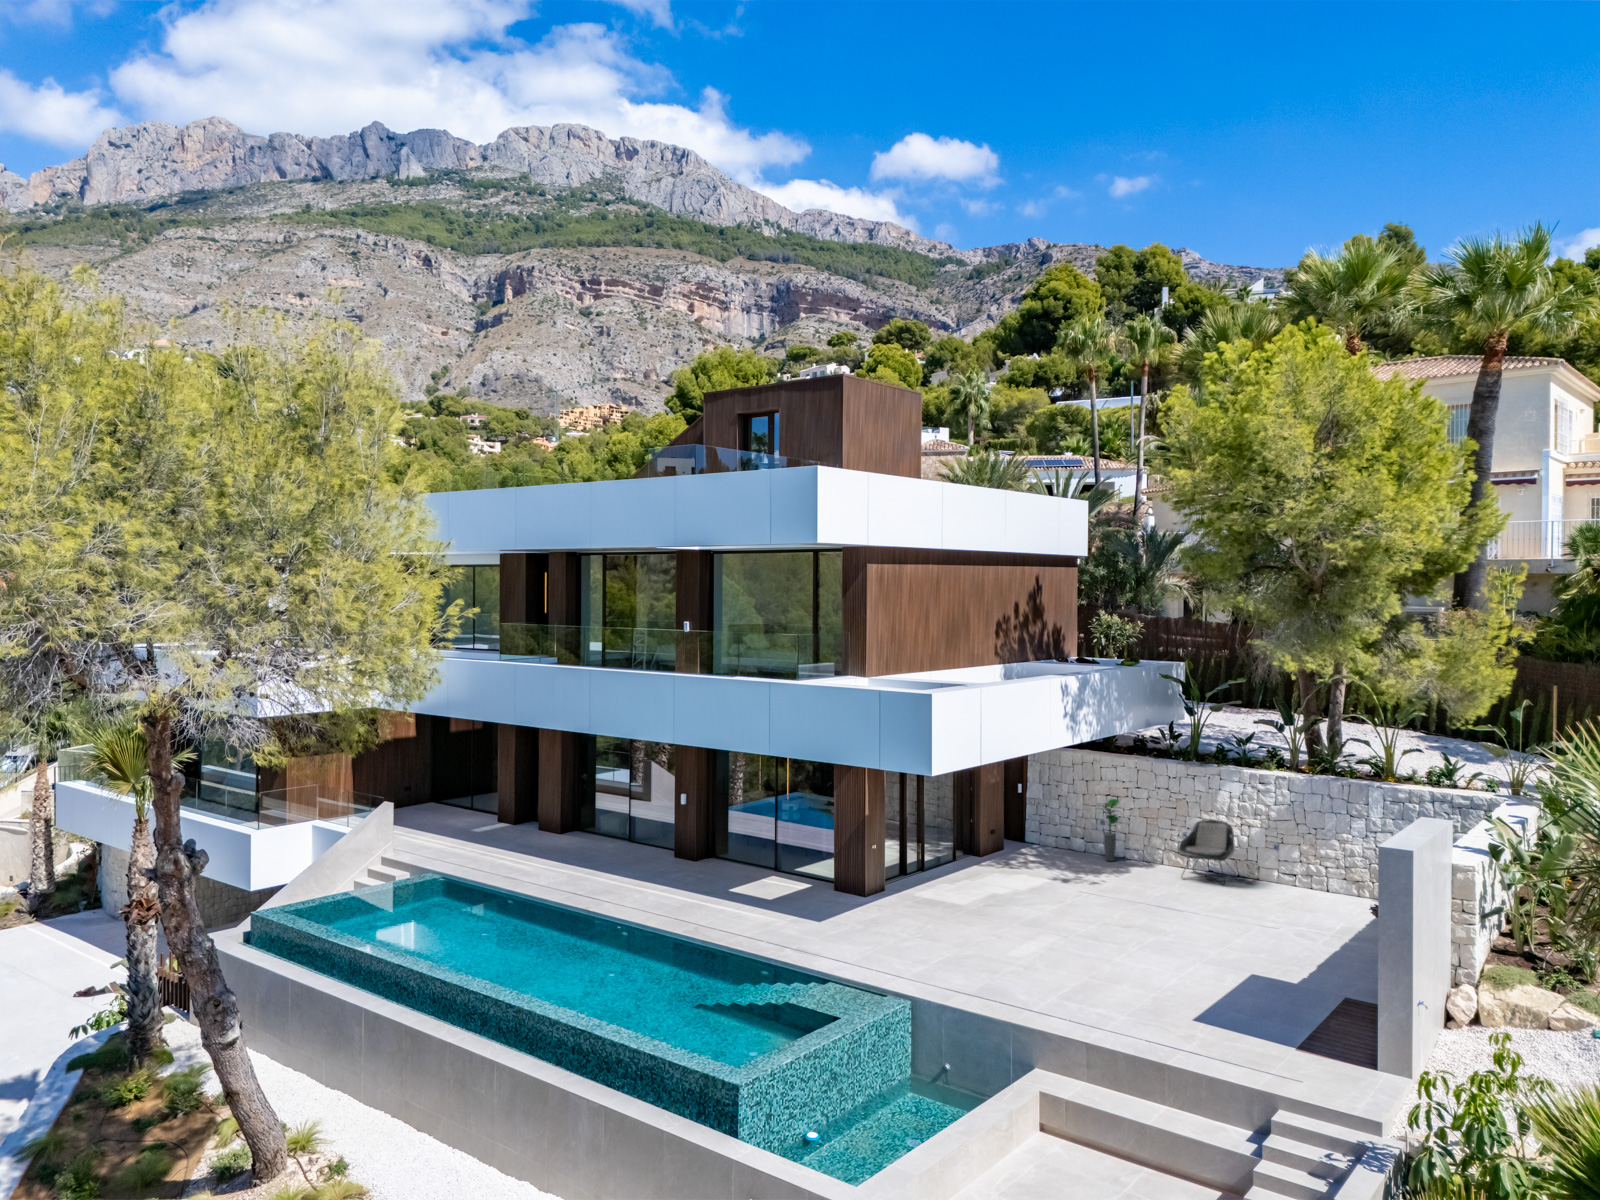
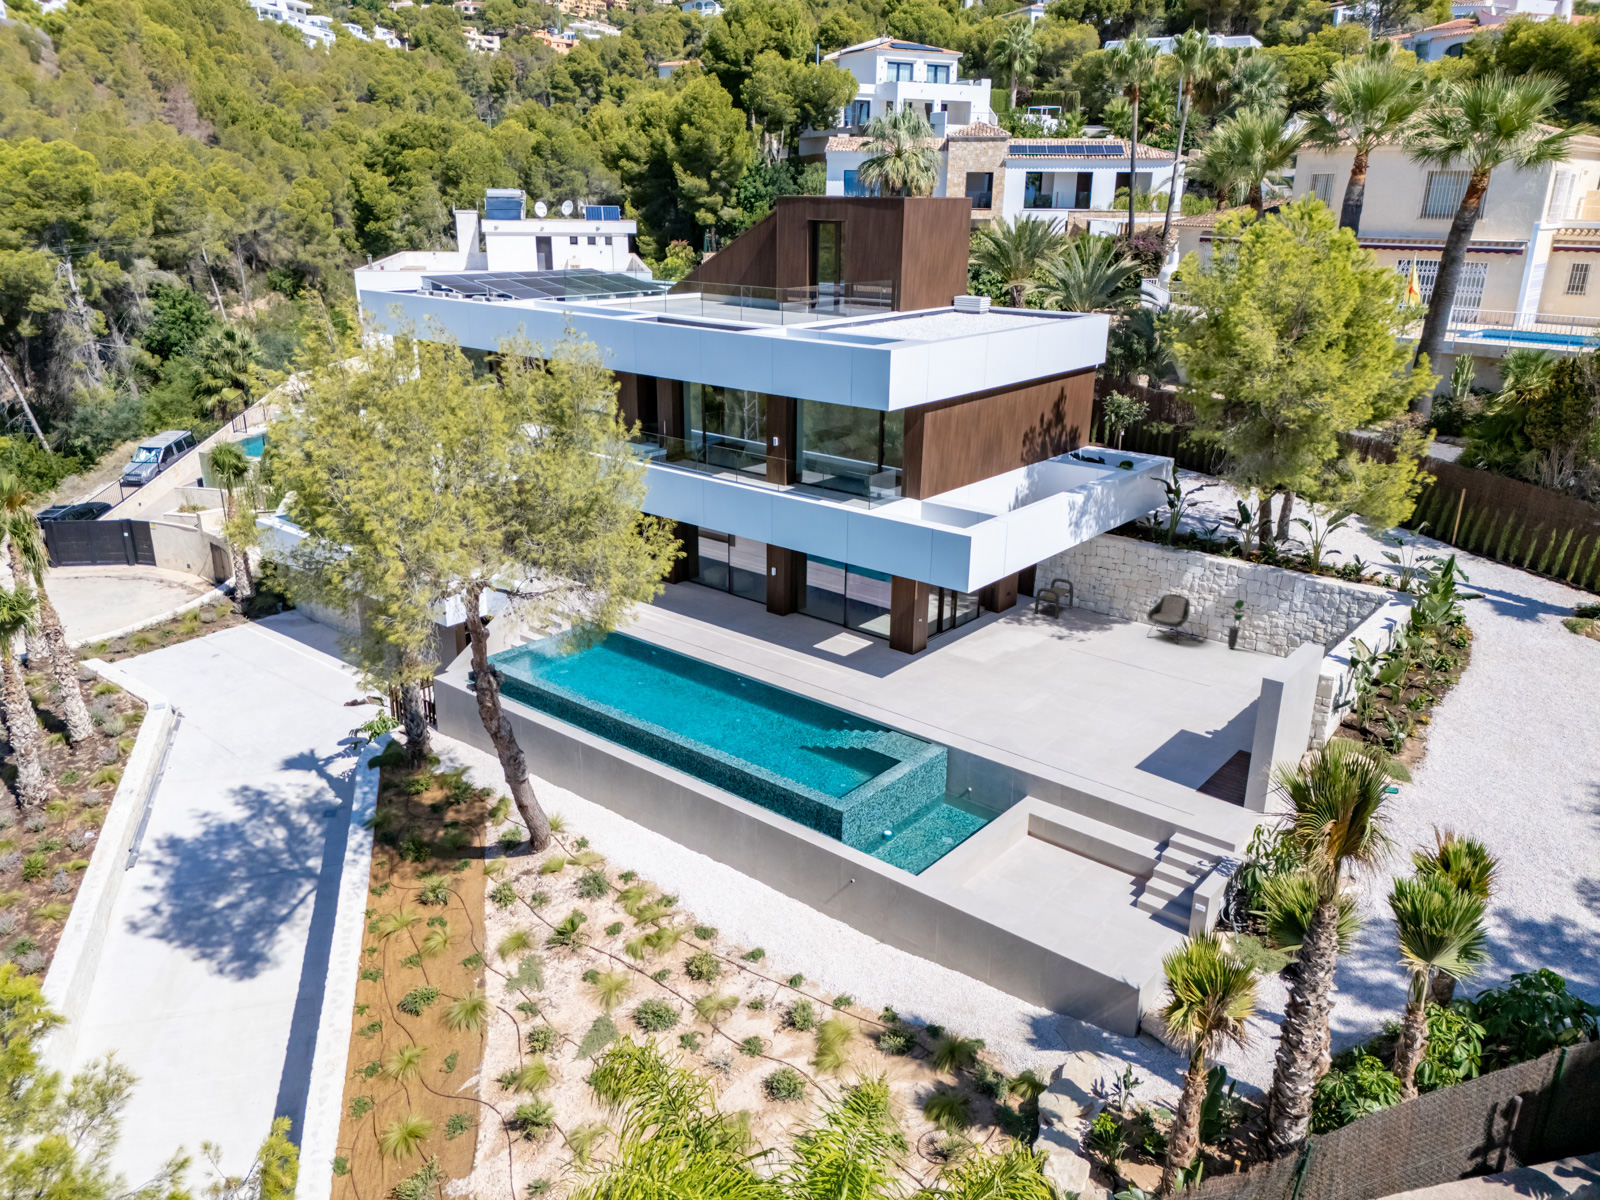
potted plant: present [1103,799,1119,861] -> present [1228,600,1244,649]
bench: none [1027,812,1077,862] -> present [1034,578,1073,619]

